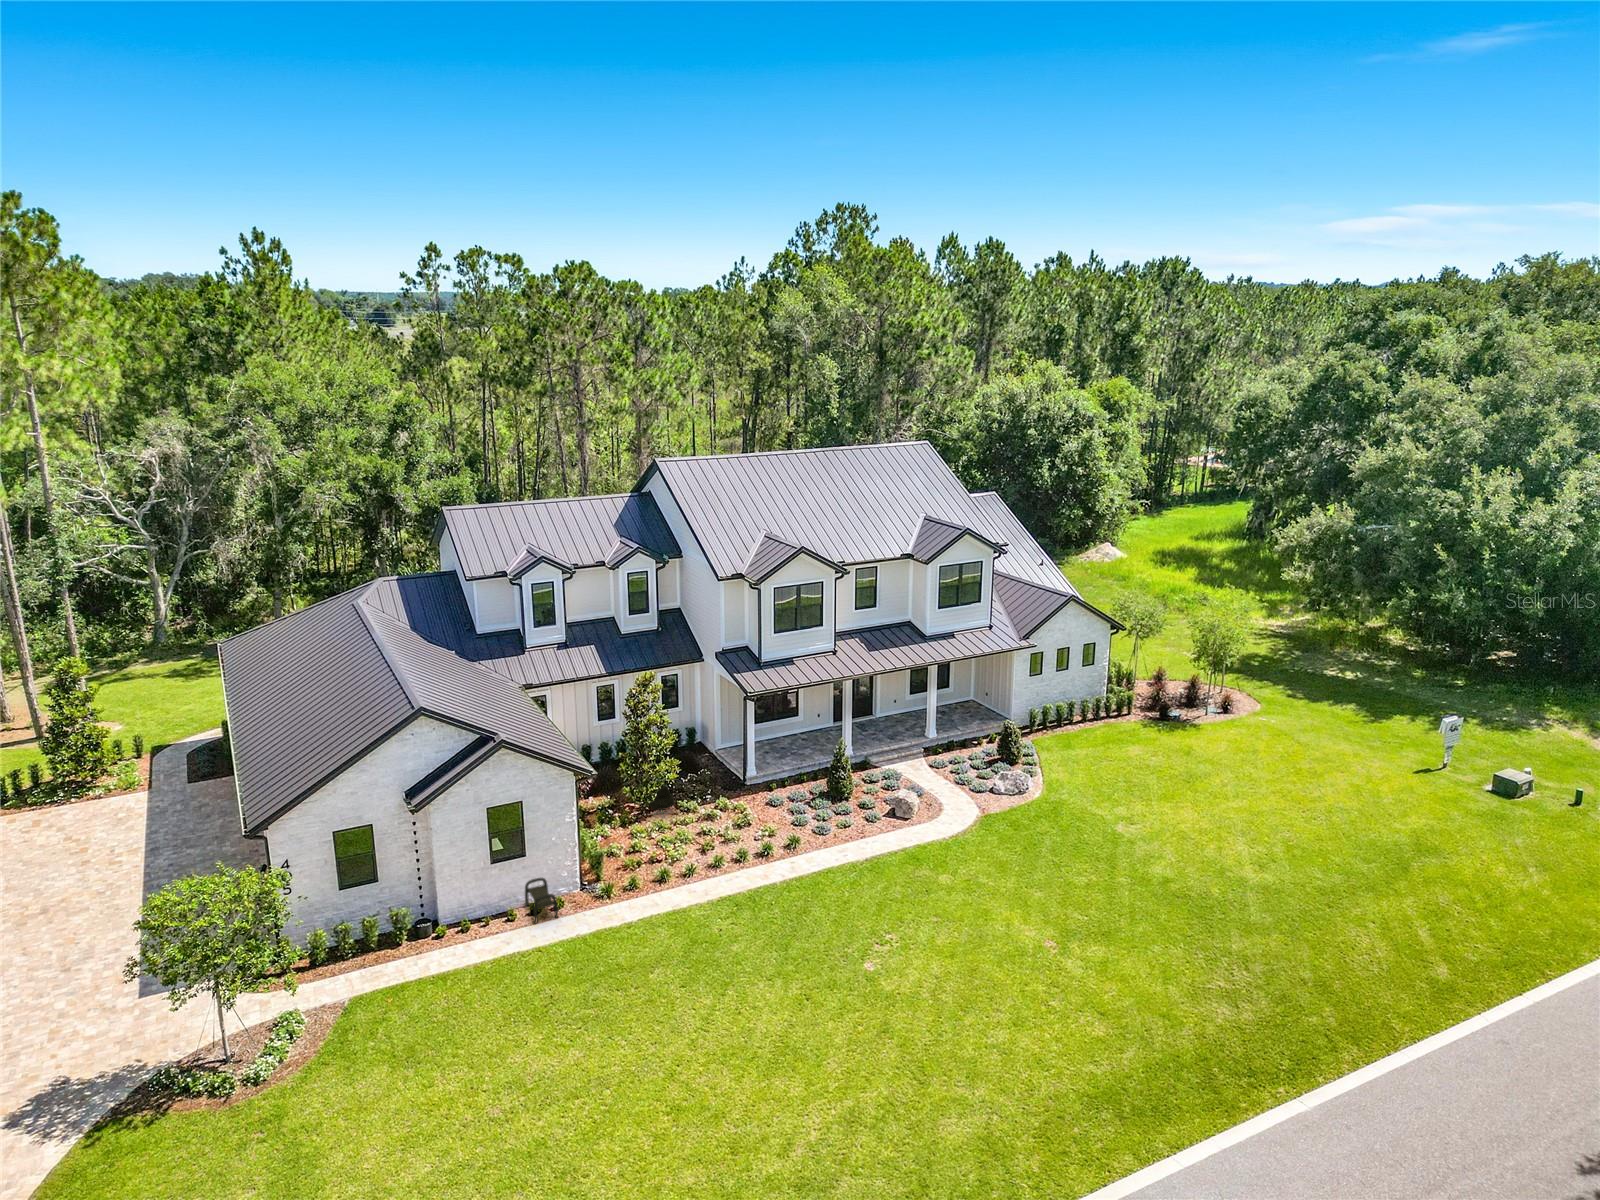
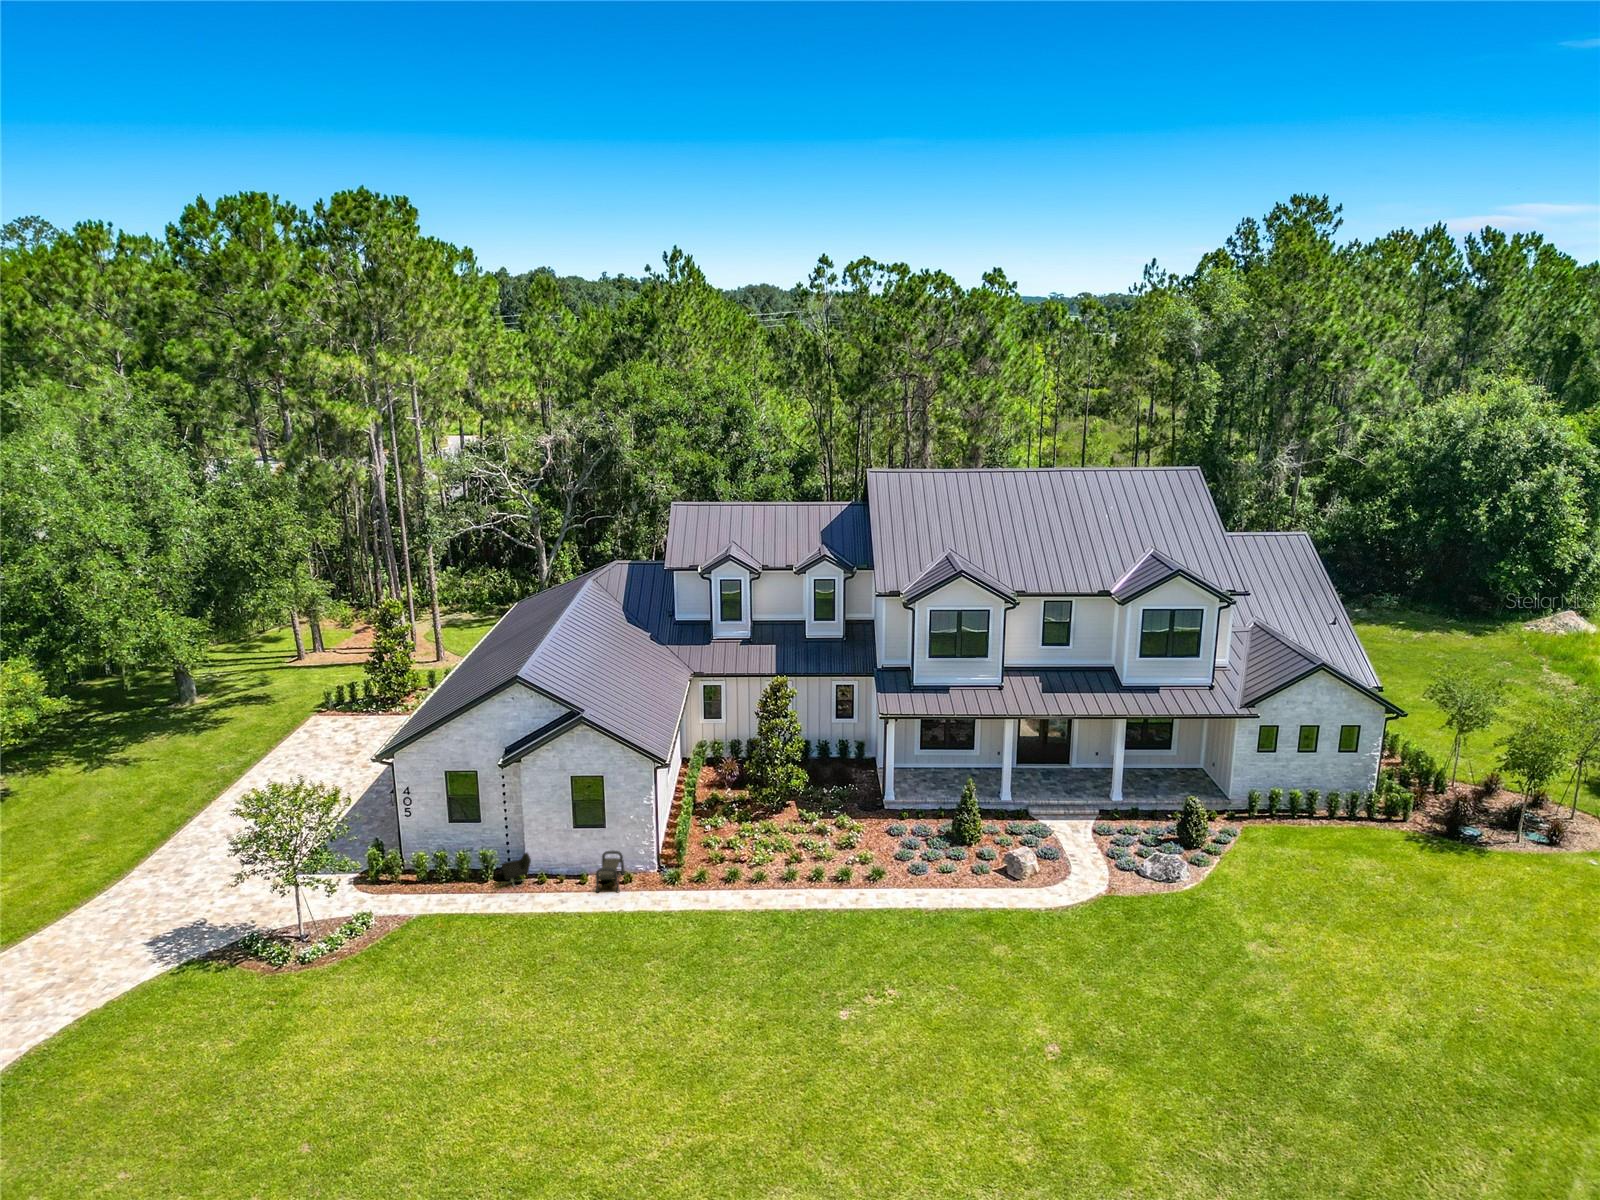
lounge chair: present [649,787,674,814] -> present [501,853,531,887]

